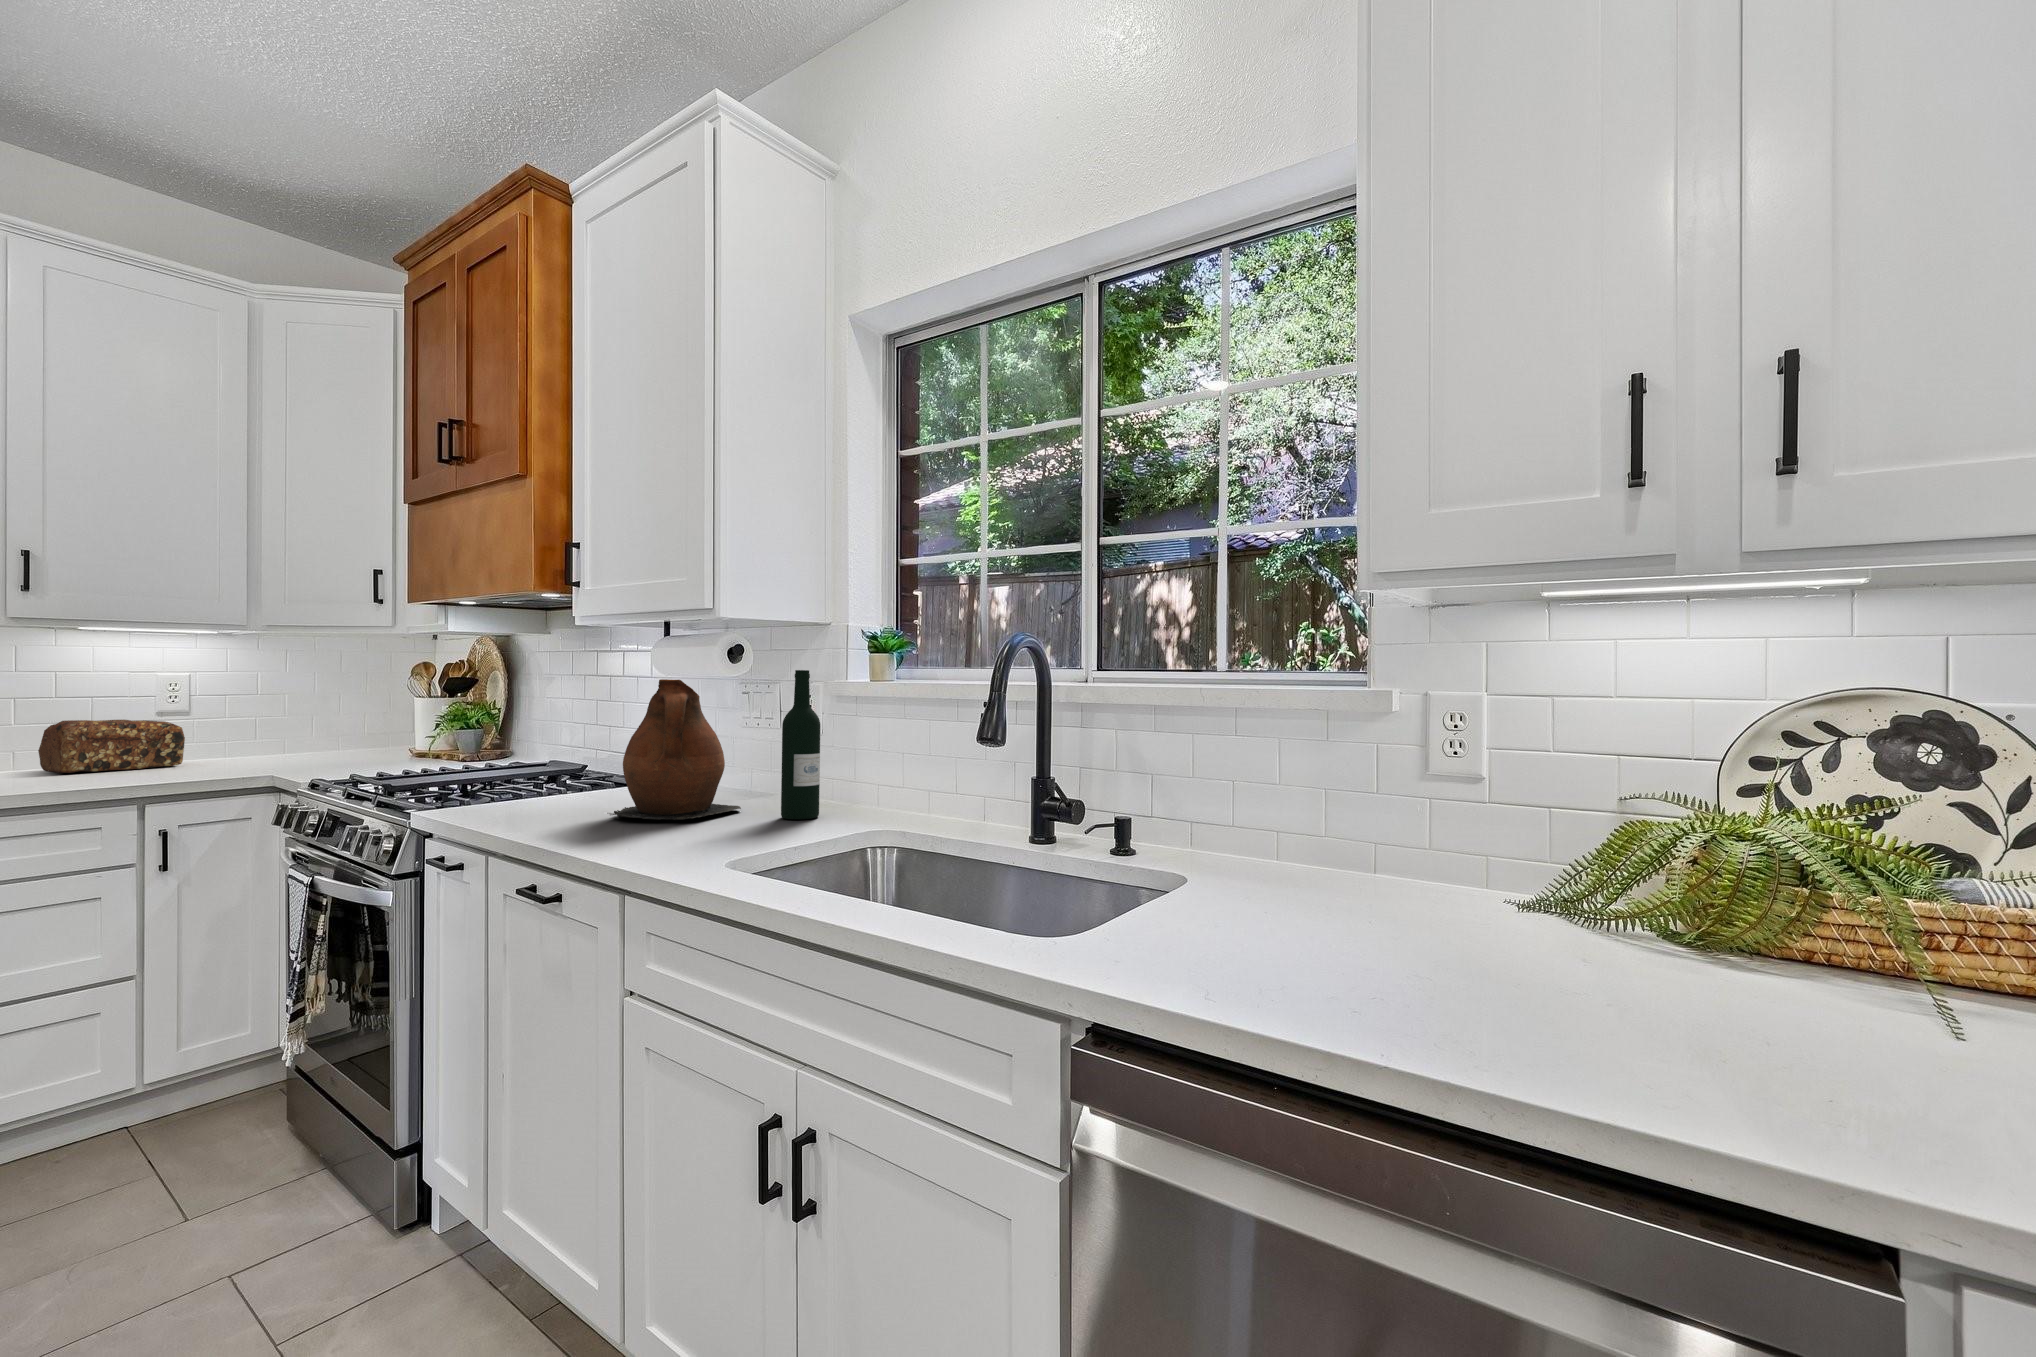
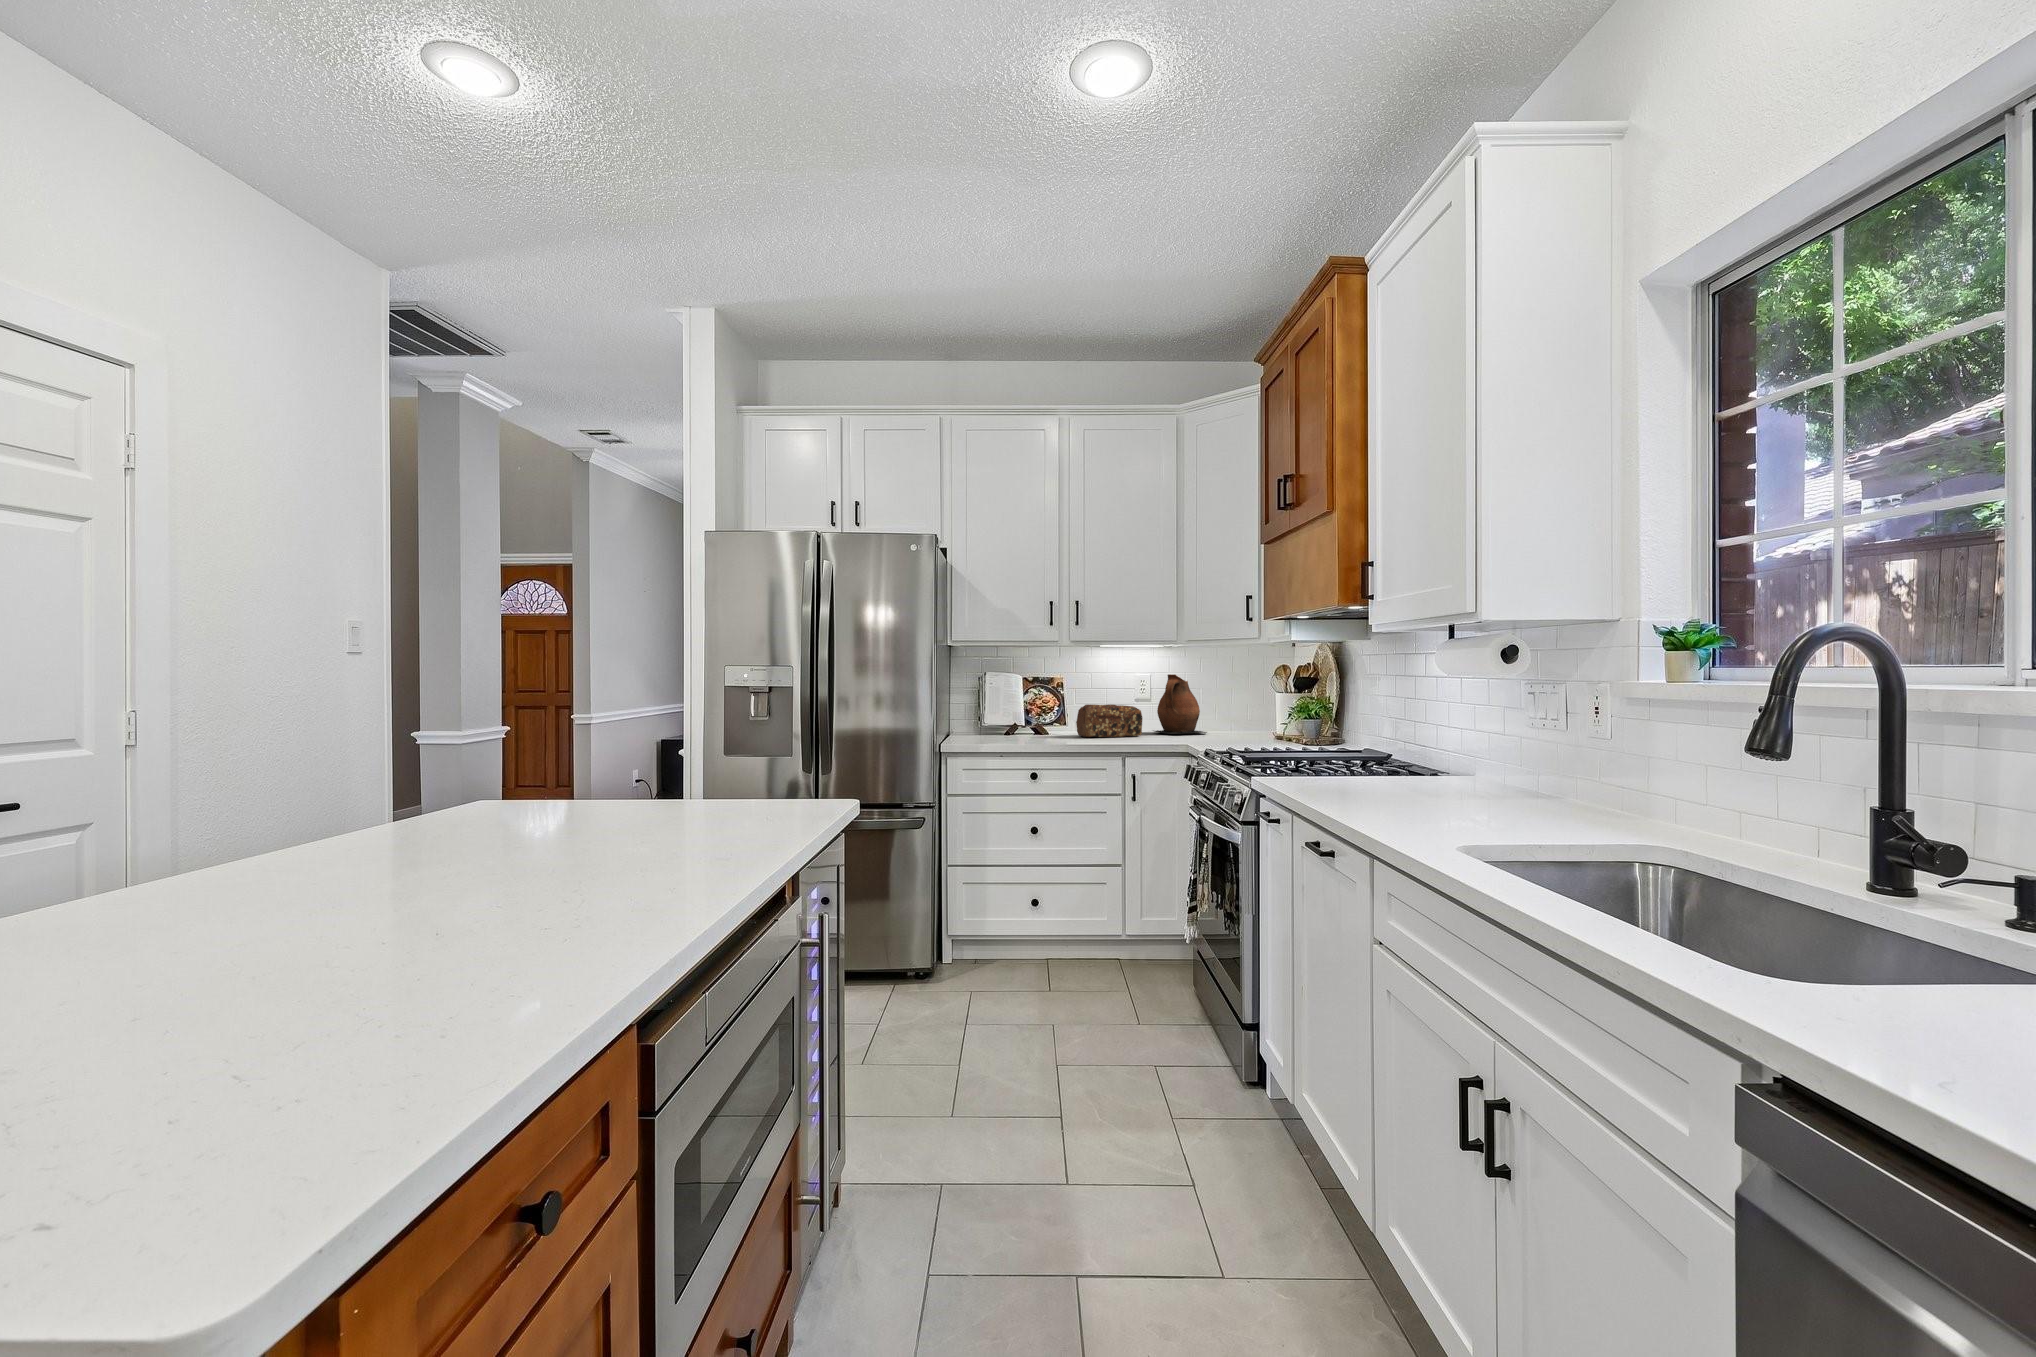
wine bottle: present [781,670,820,819] -> none [1533,672,1574,815]
ceramic pitcher: present [610,679,741,820] -> present [1155,674,1207,734]

